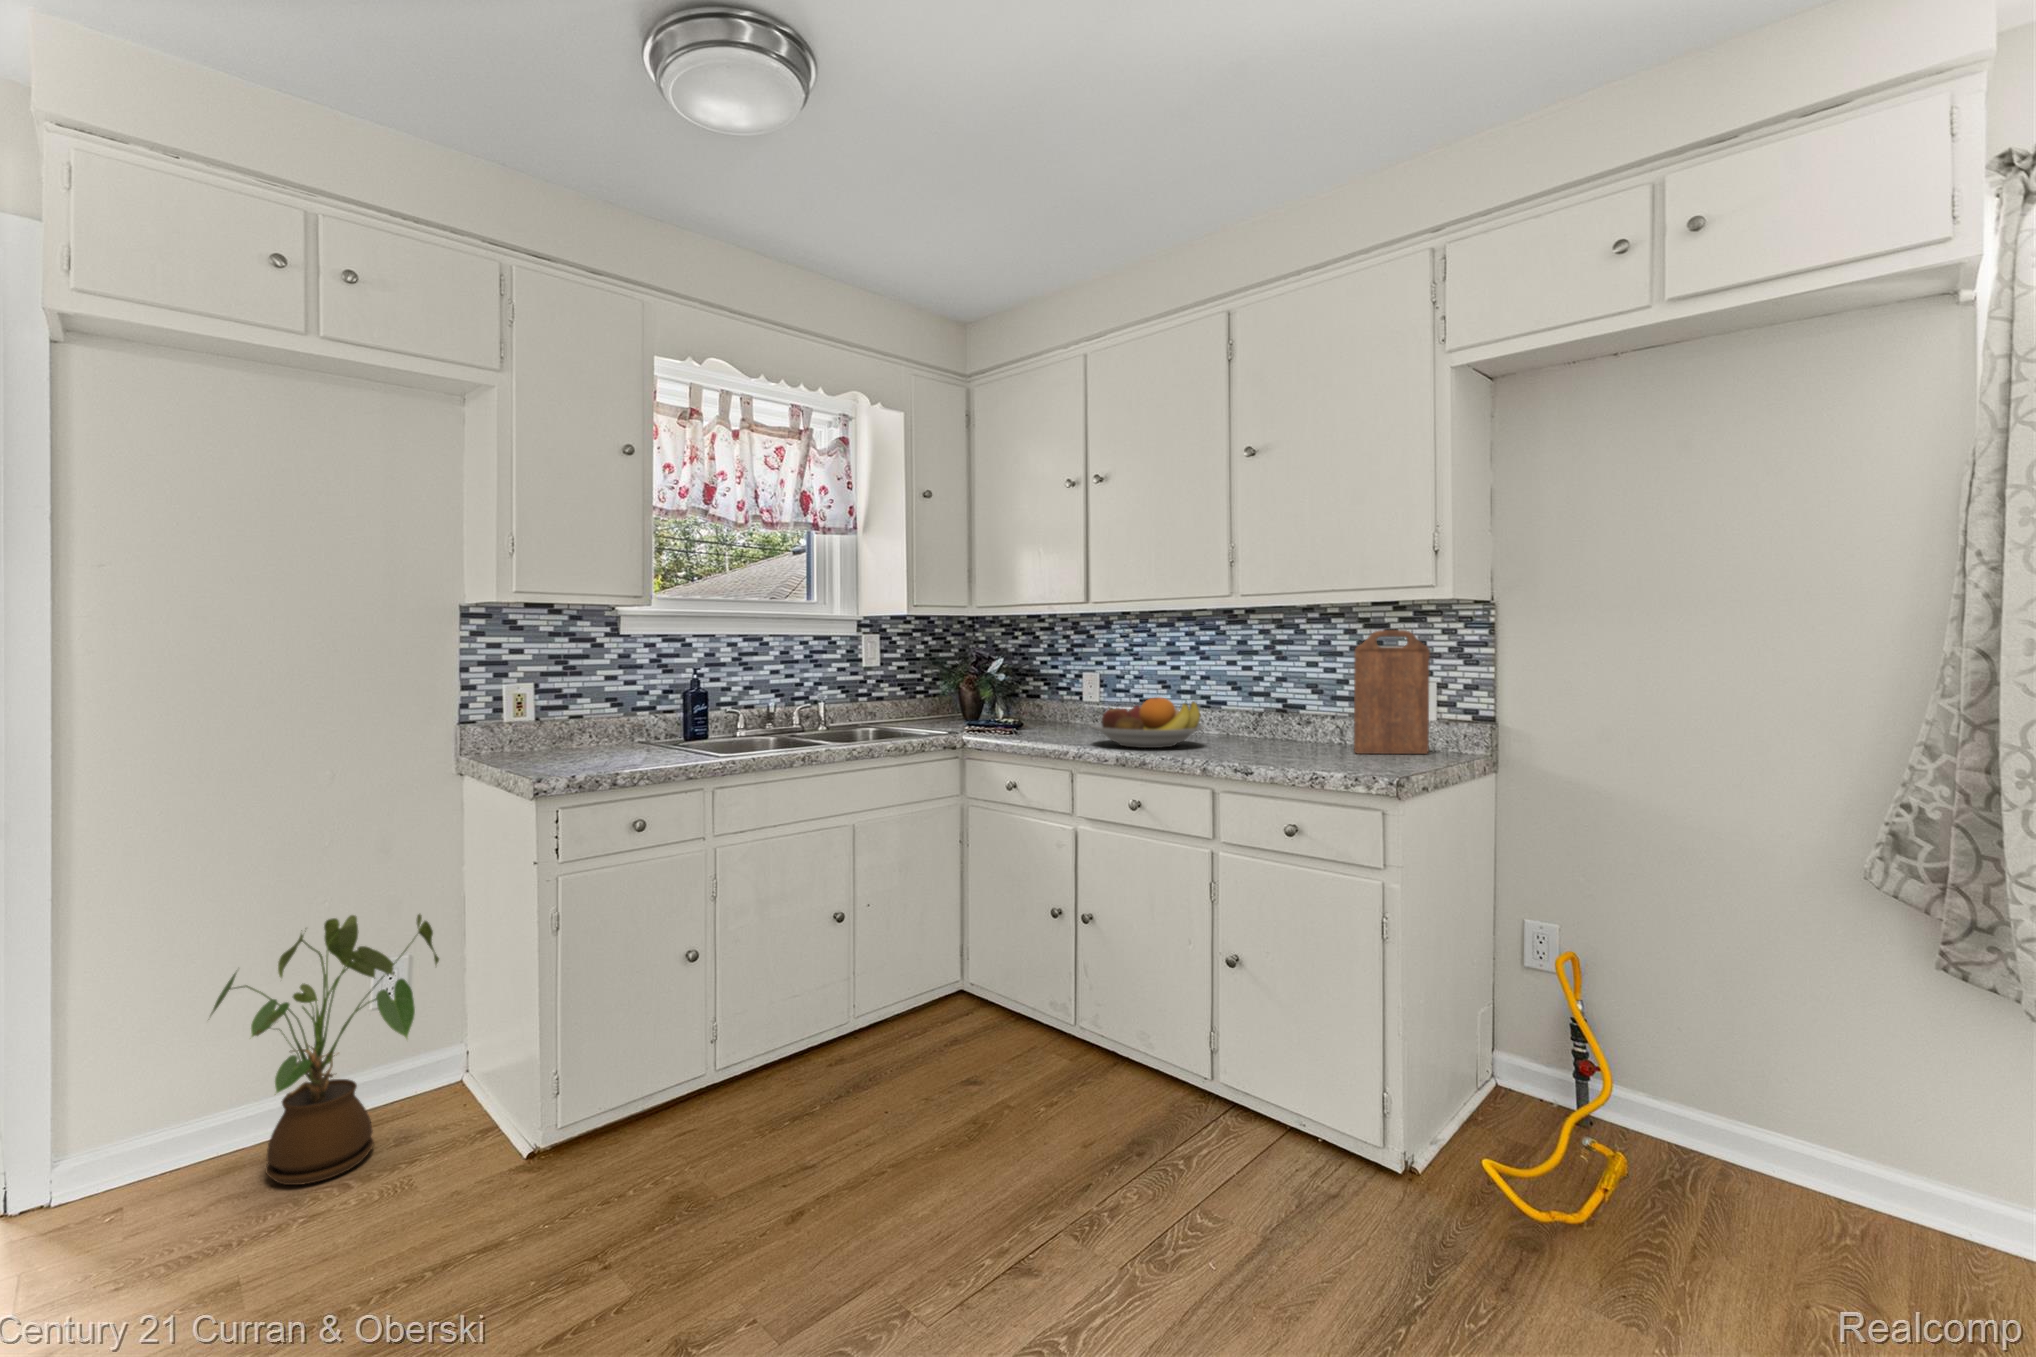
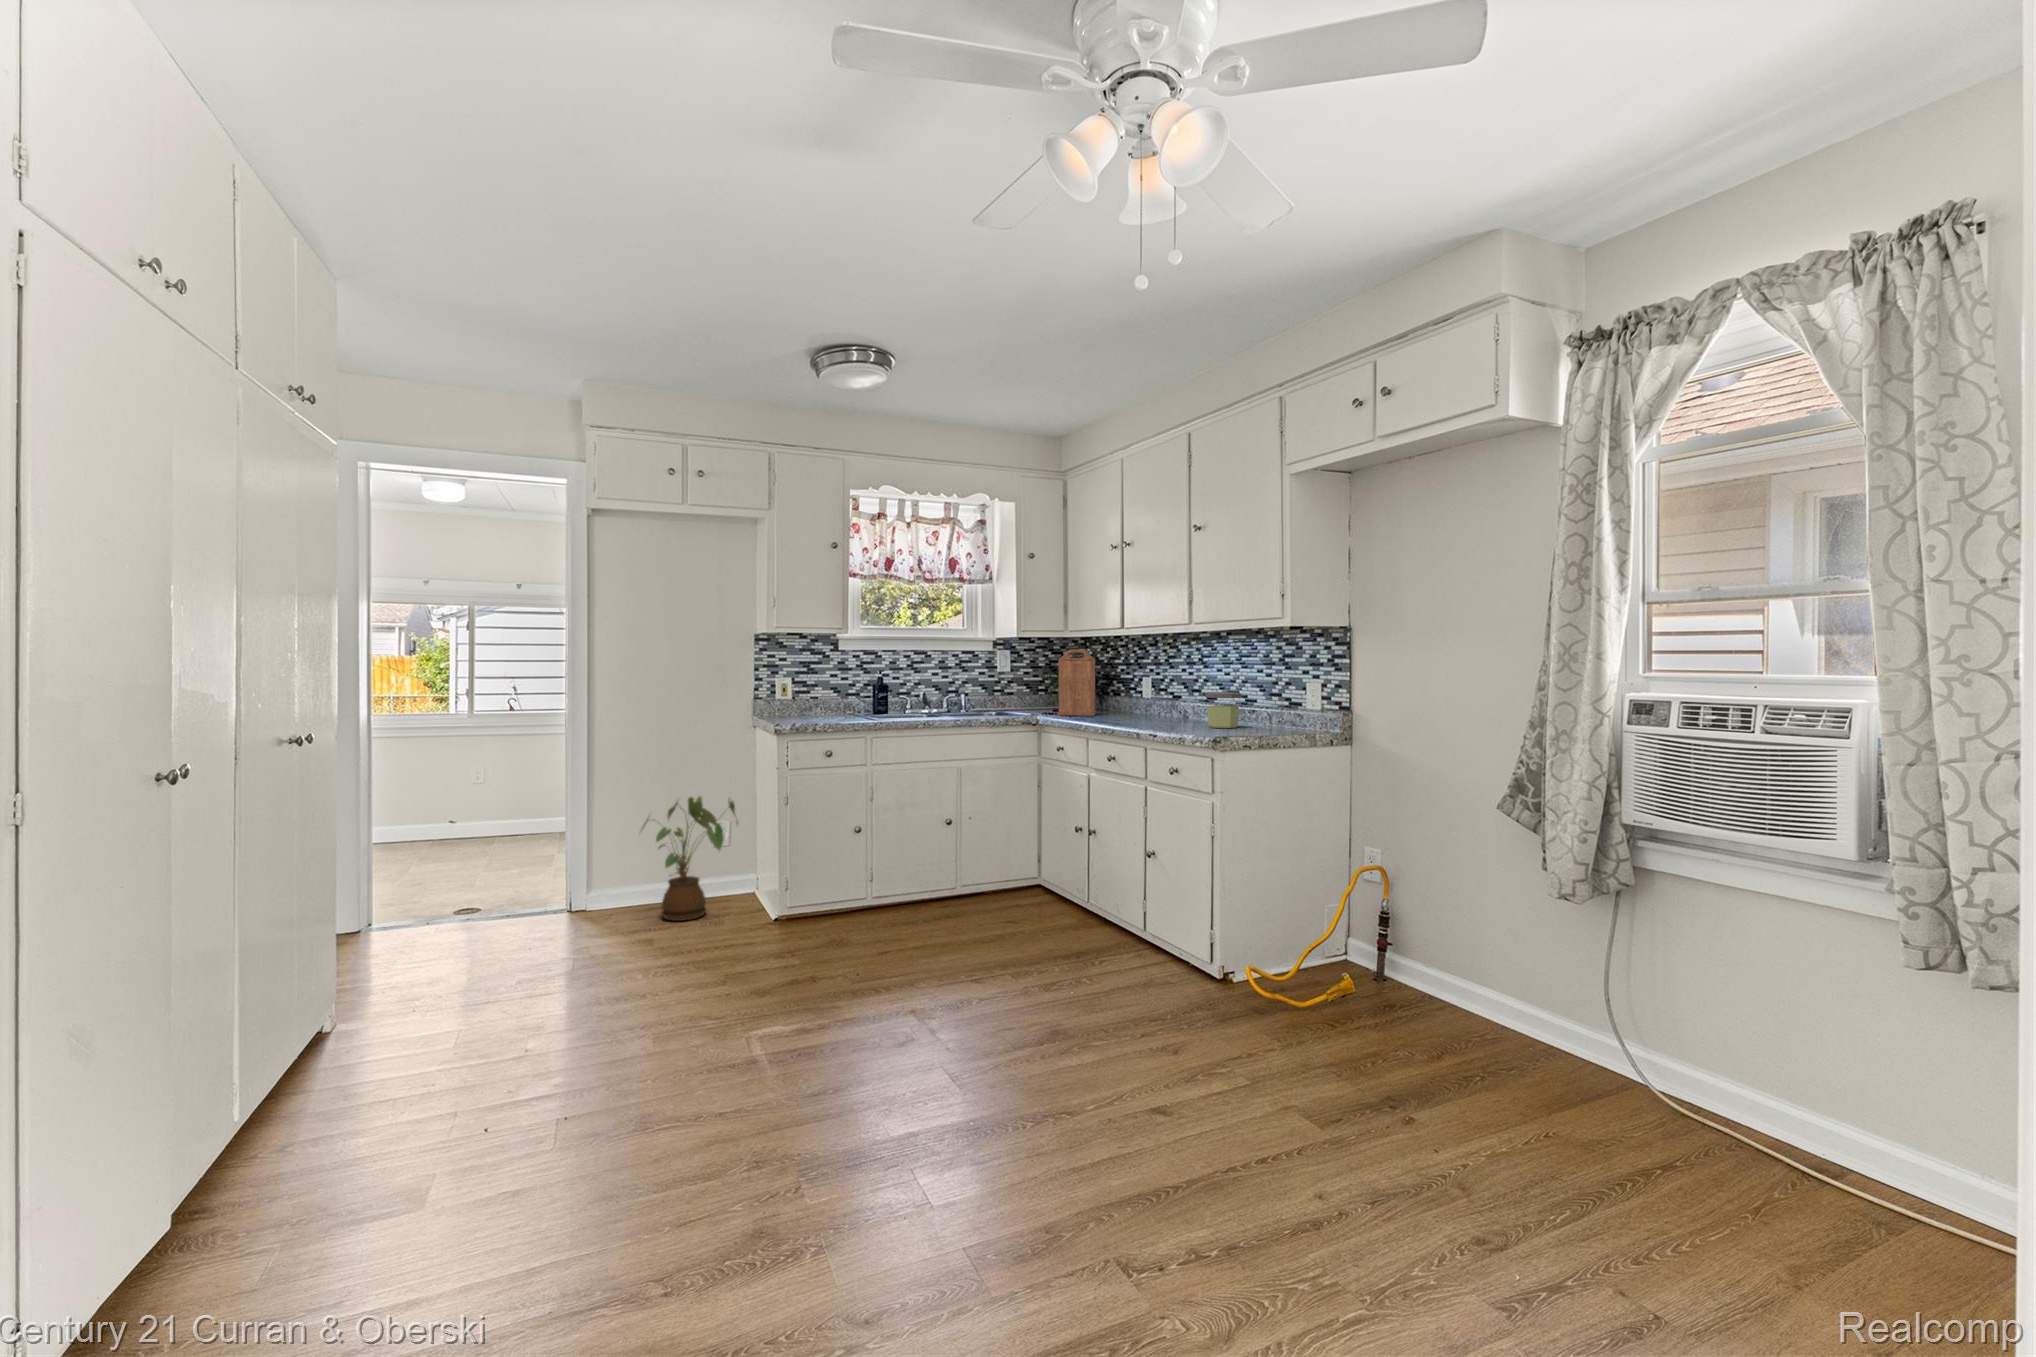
cutting board: present [1354,630,1430,754] -> present [1059,649,1095,716]
fruit bowl: present [1091,697,1204,748] -> none [1106,690,1180,723]
jar: none [1281,701,1334,758] -> present [1205,692,1241,728]

